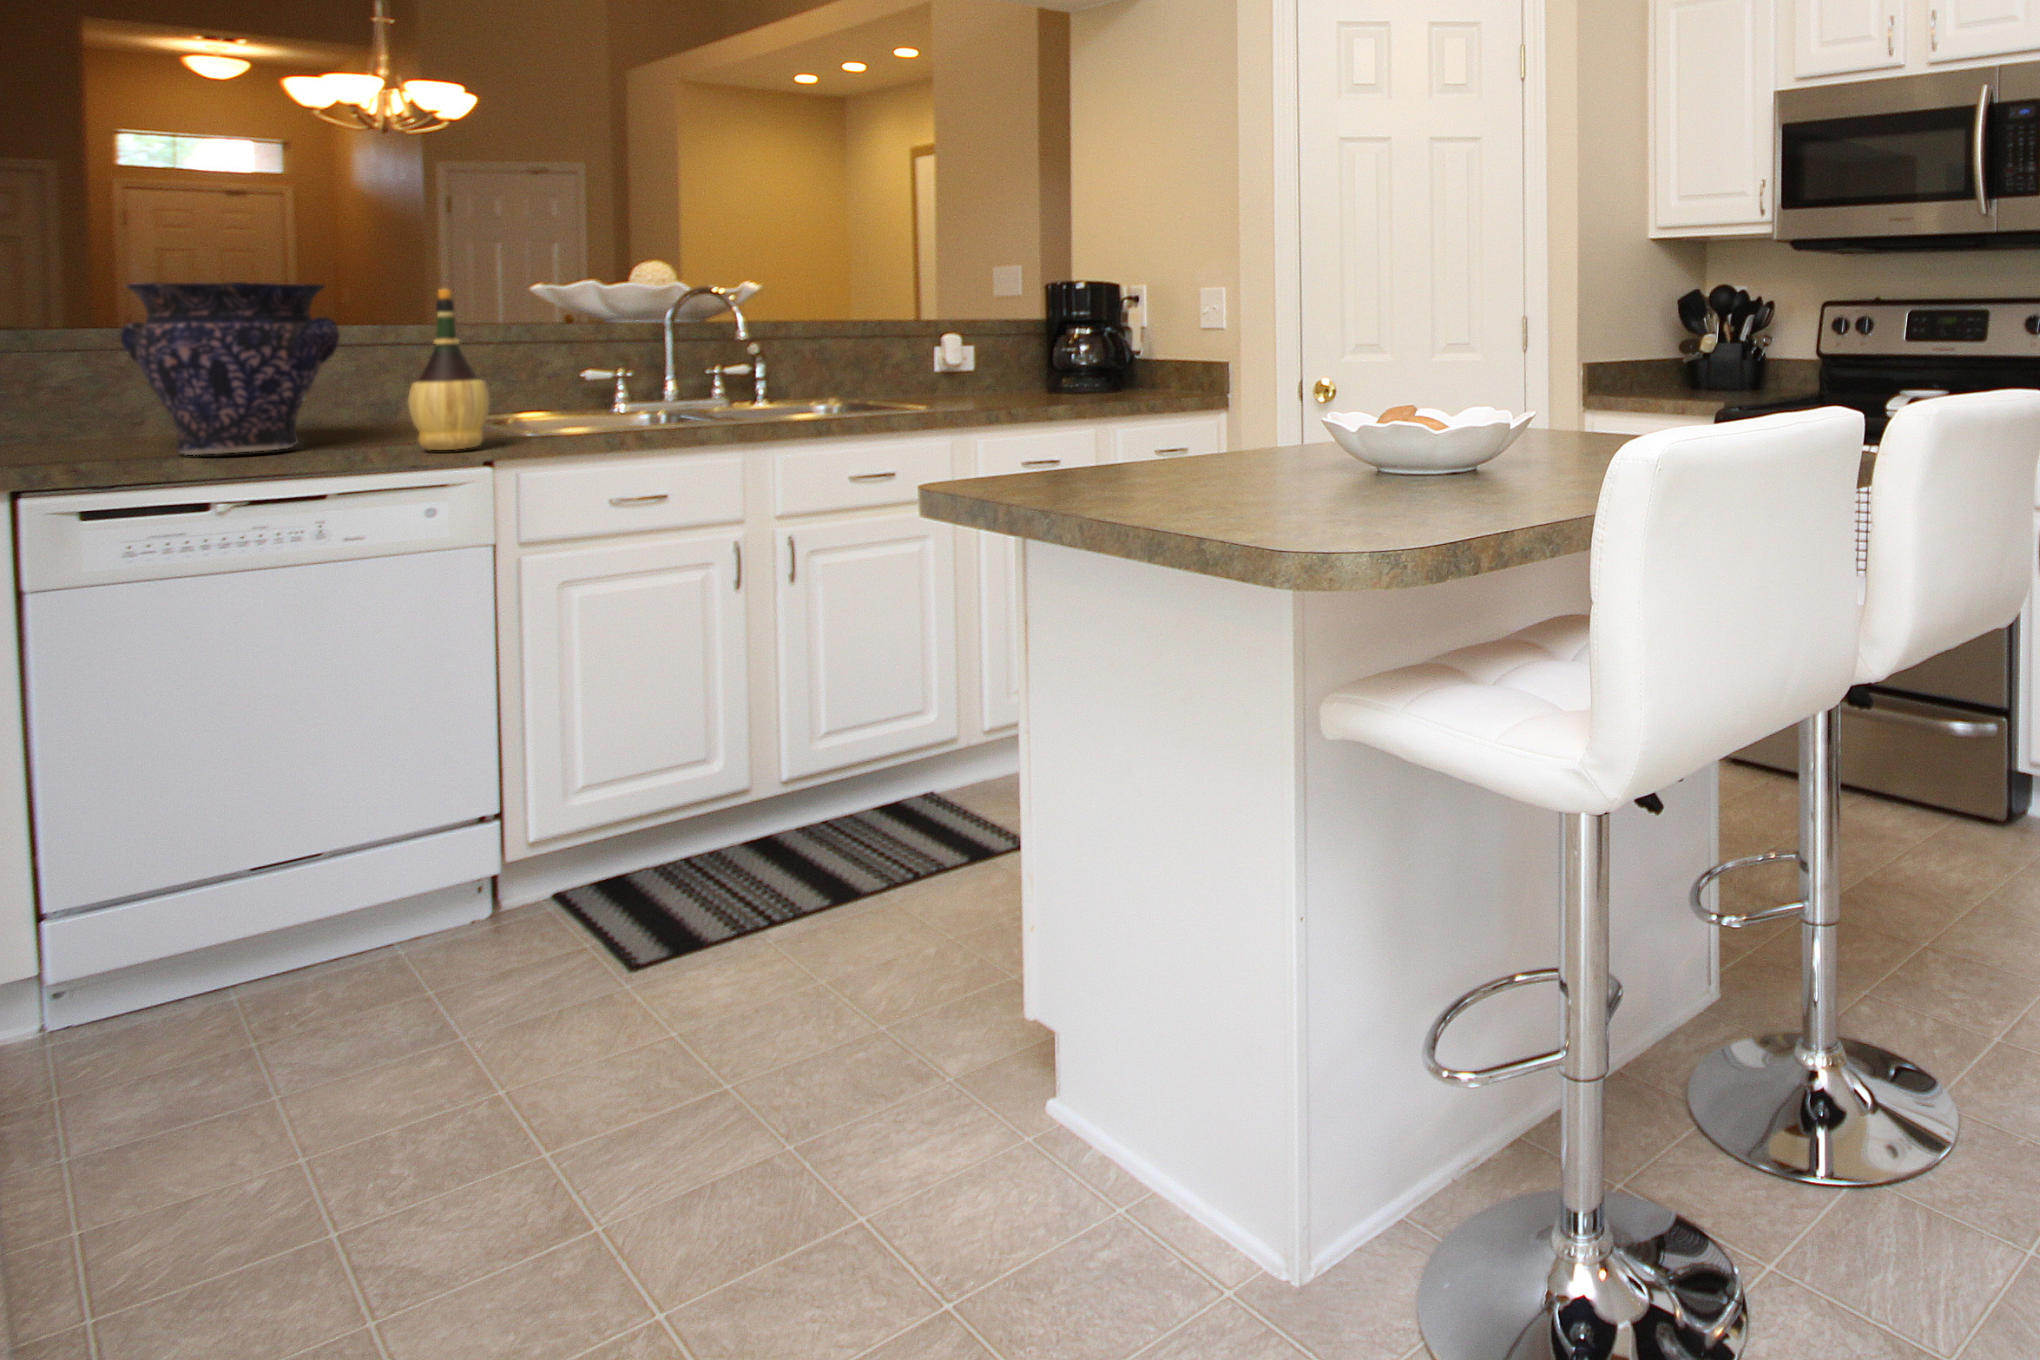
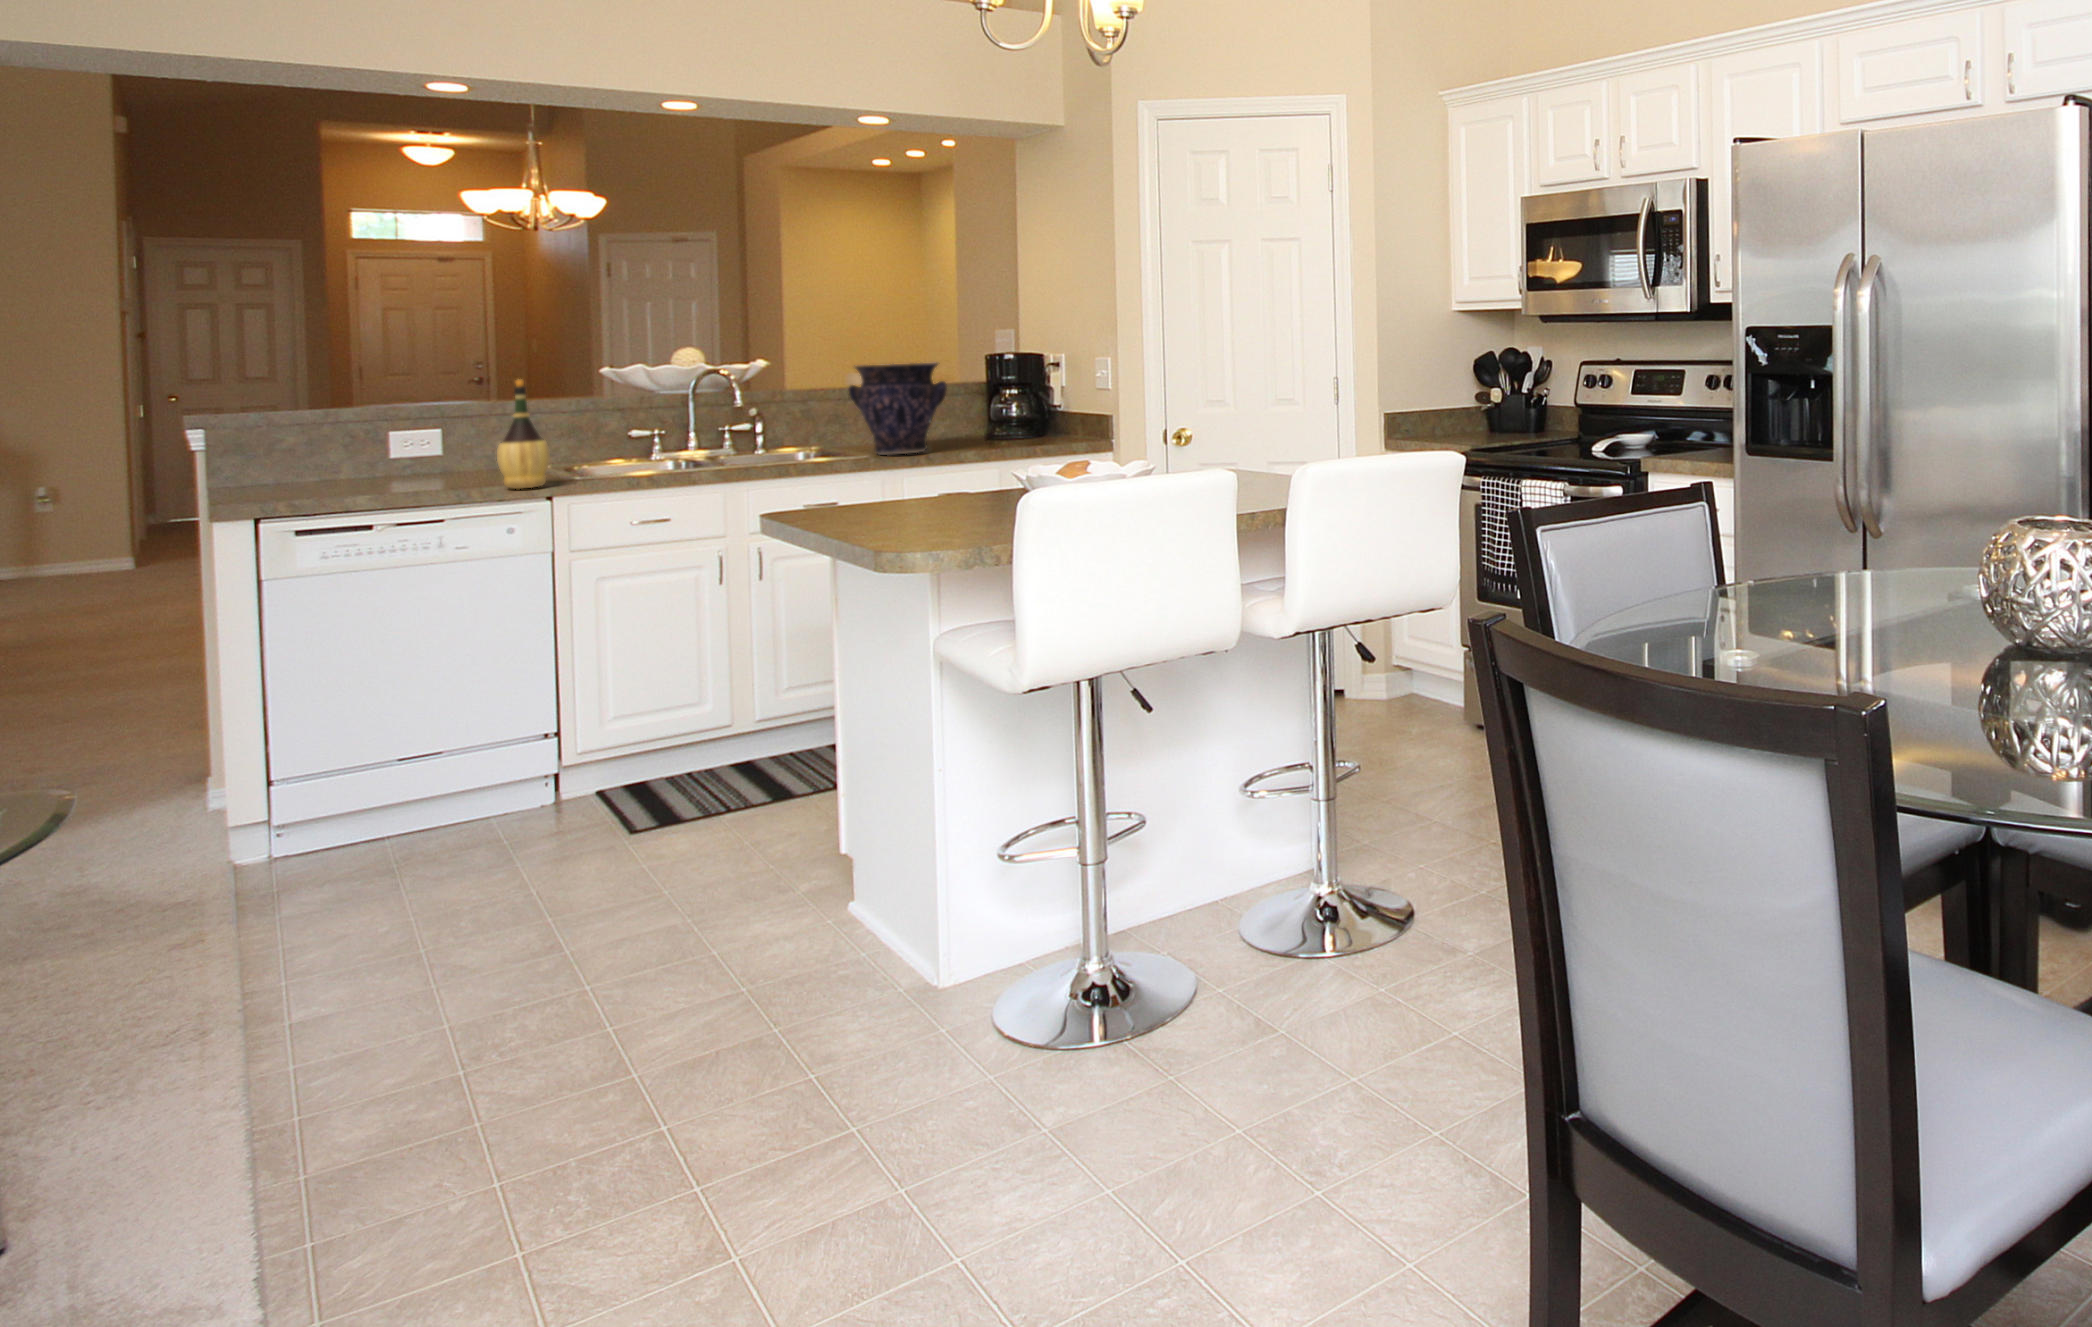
vase: present [121,282,339,455] -> present [849,363,947,455]

